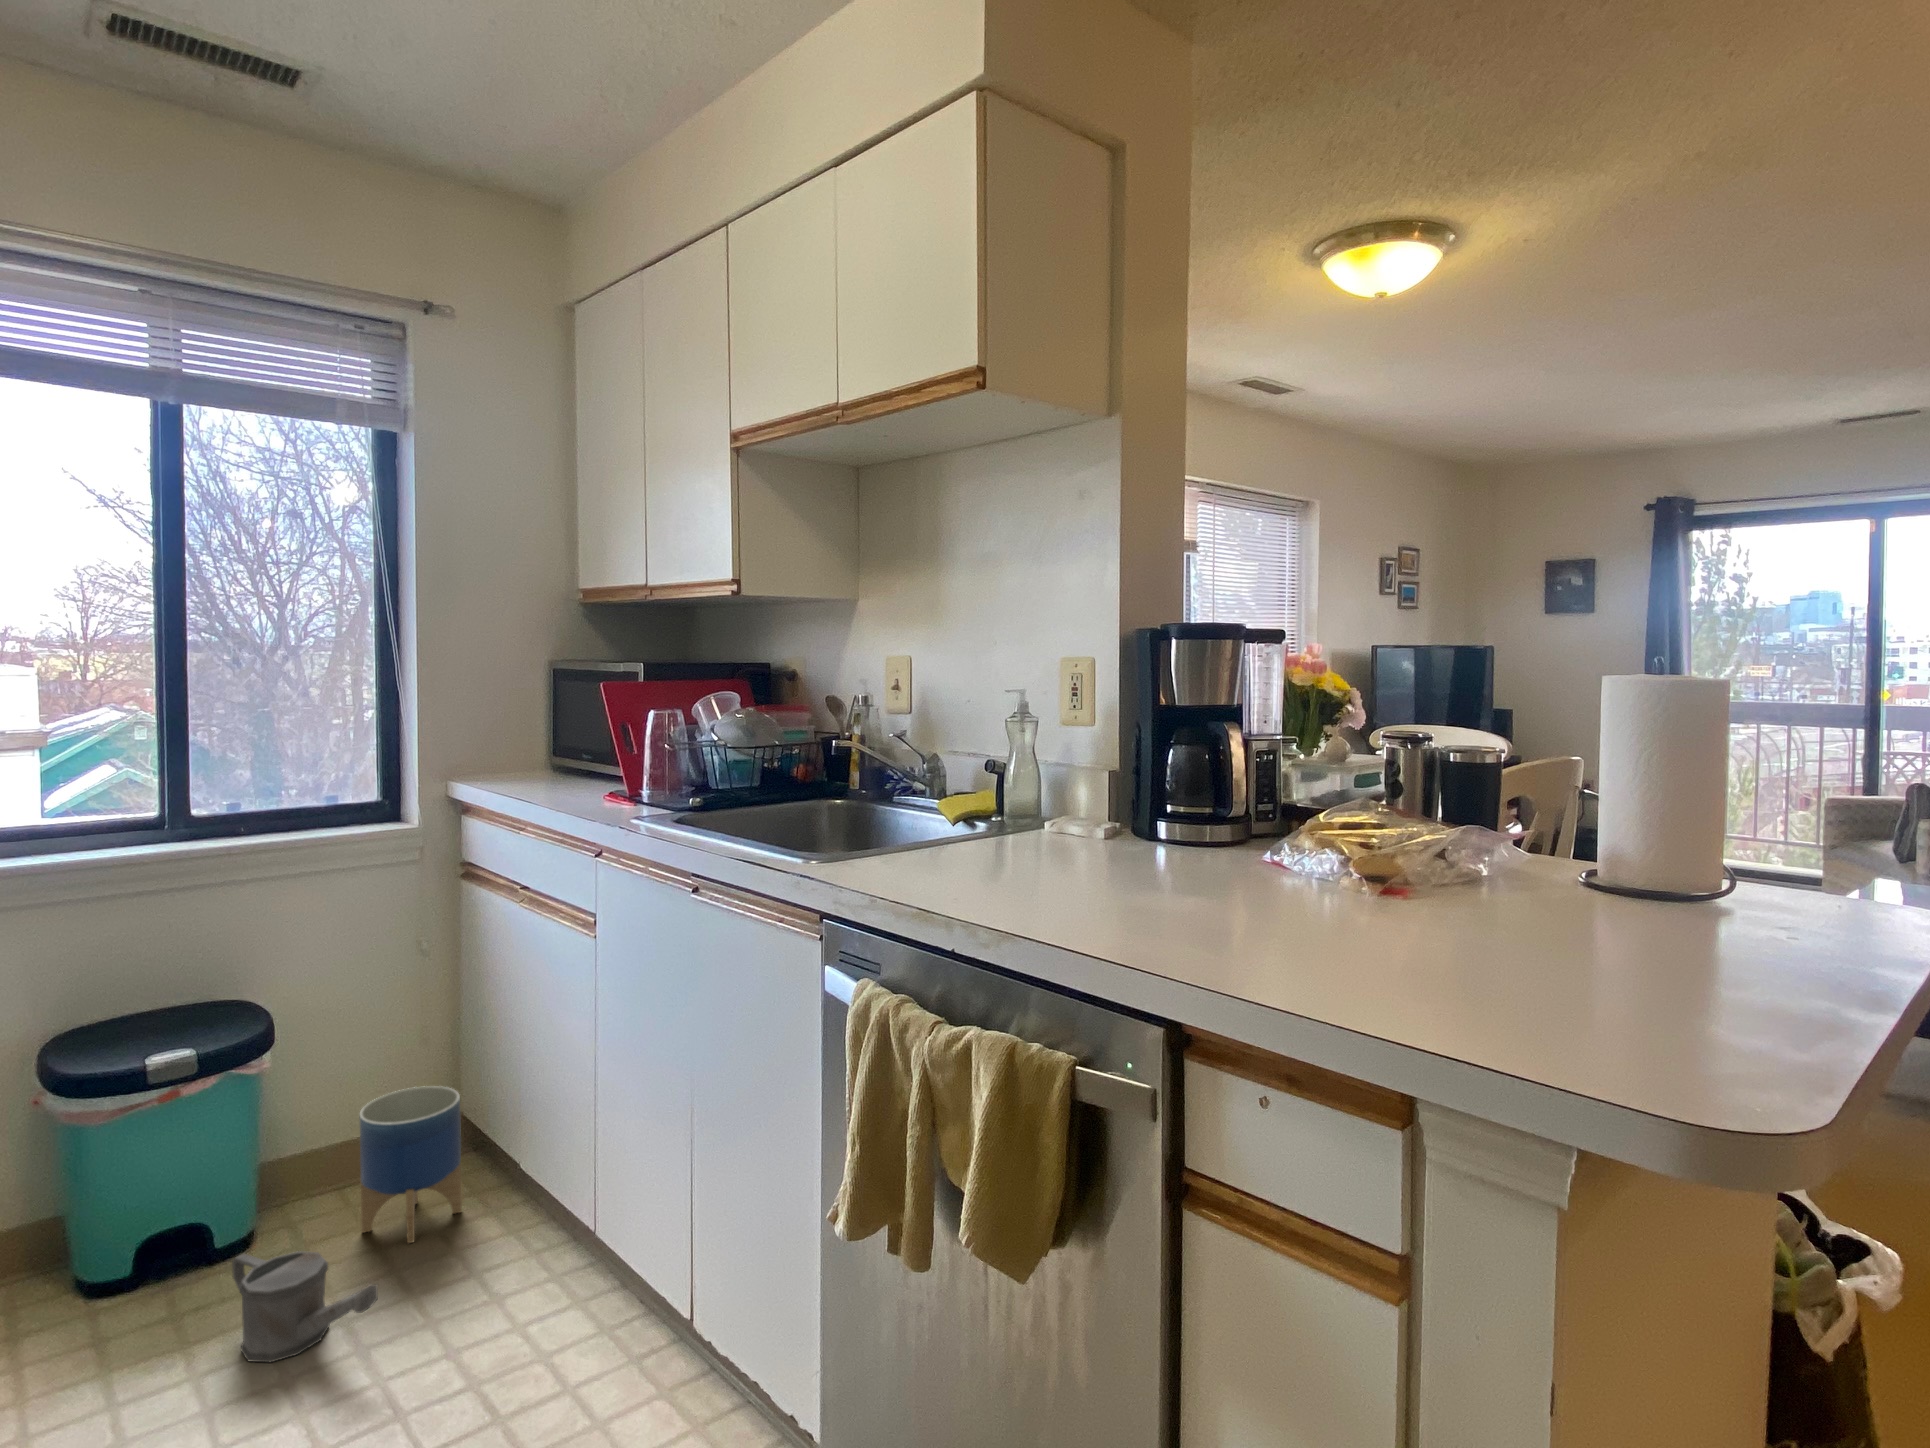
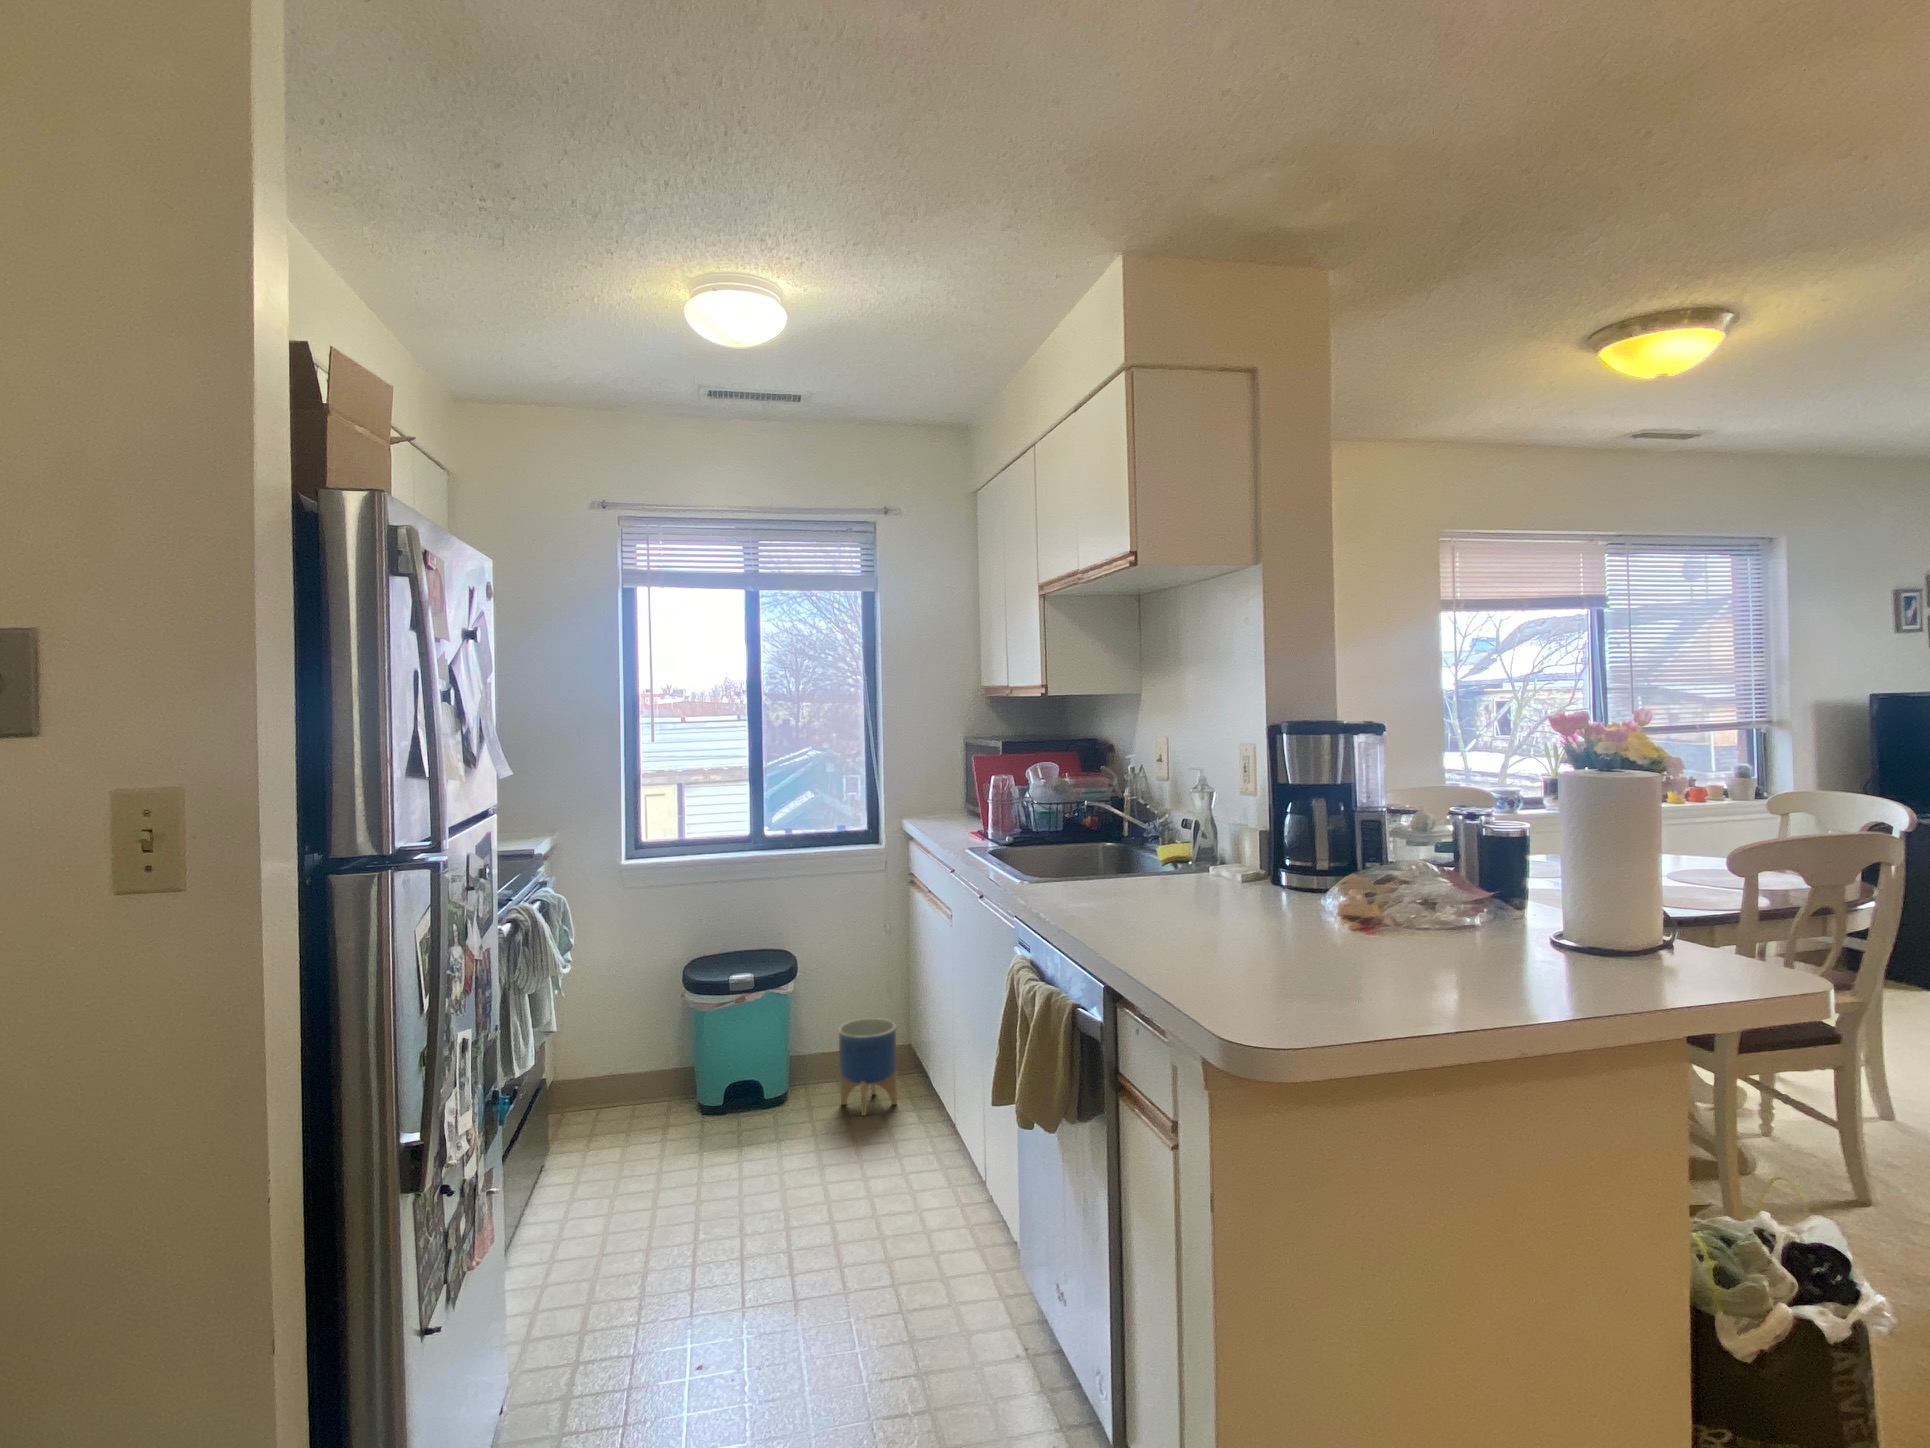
watering can: present [232,1251,378,1362] -> none [763,1096,824,1160]

